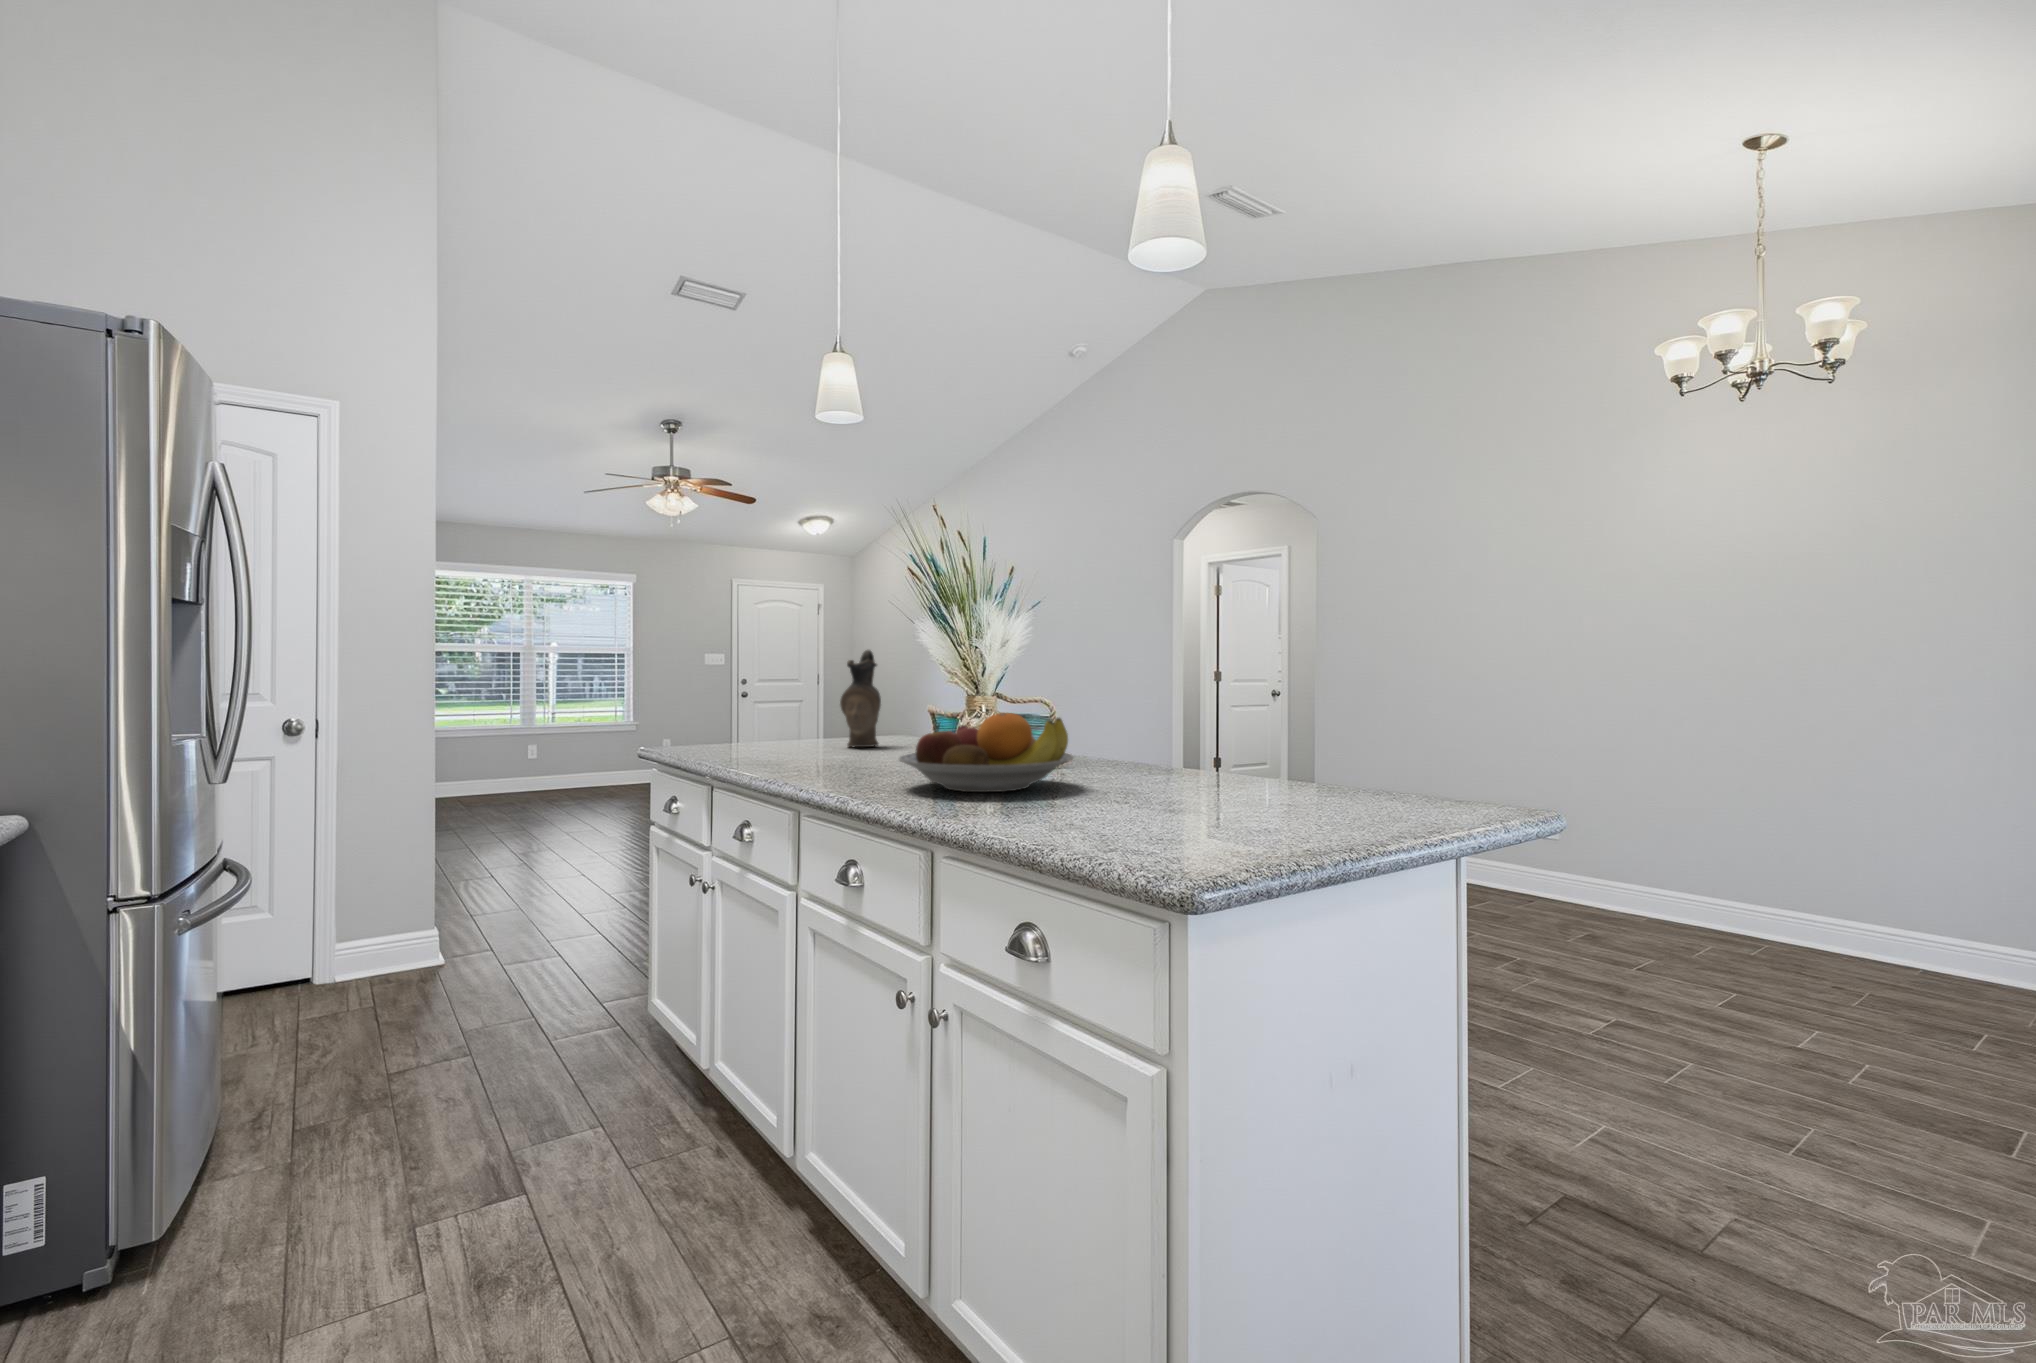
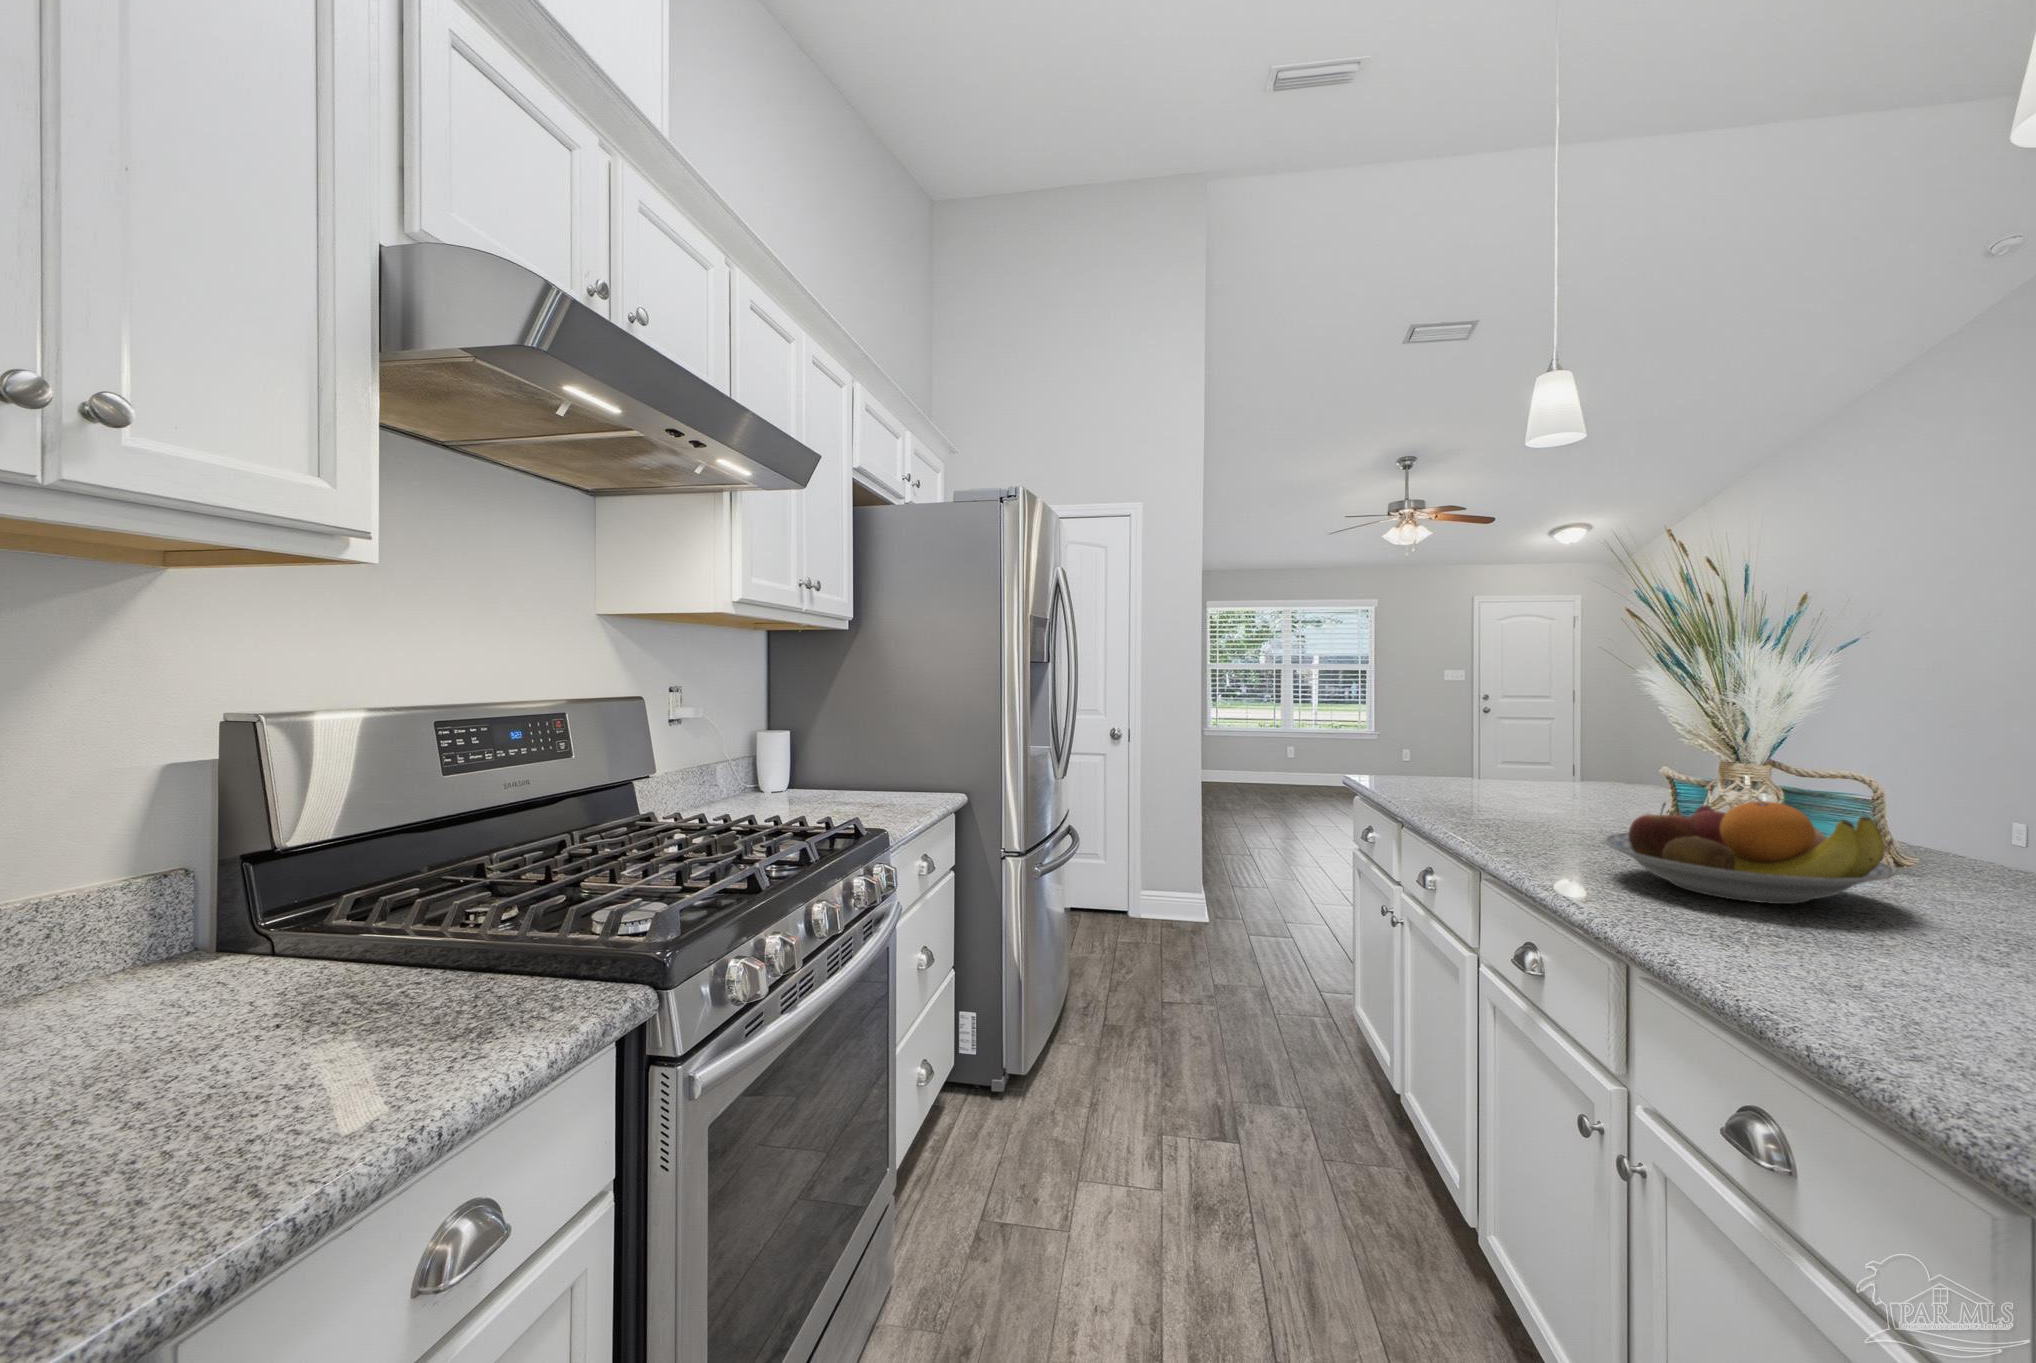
ceramic pitcher: present [840,650,881,747] -> none [1559,692,1612,800]

